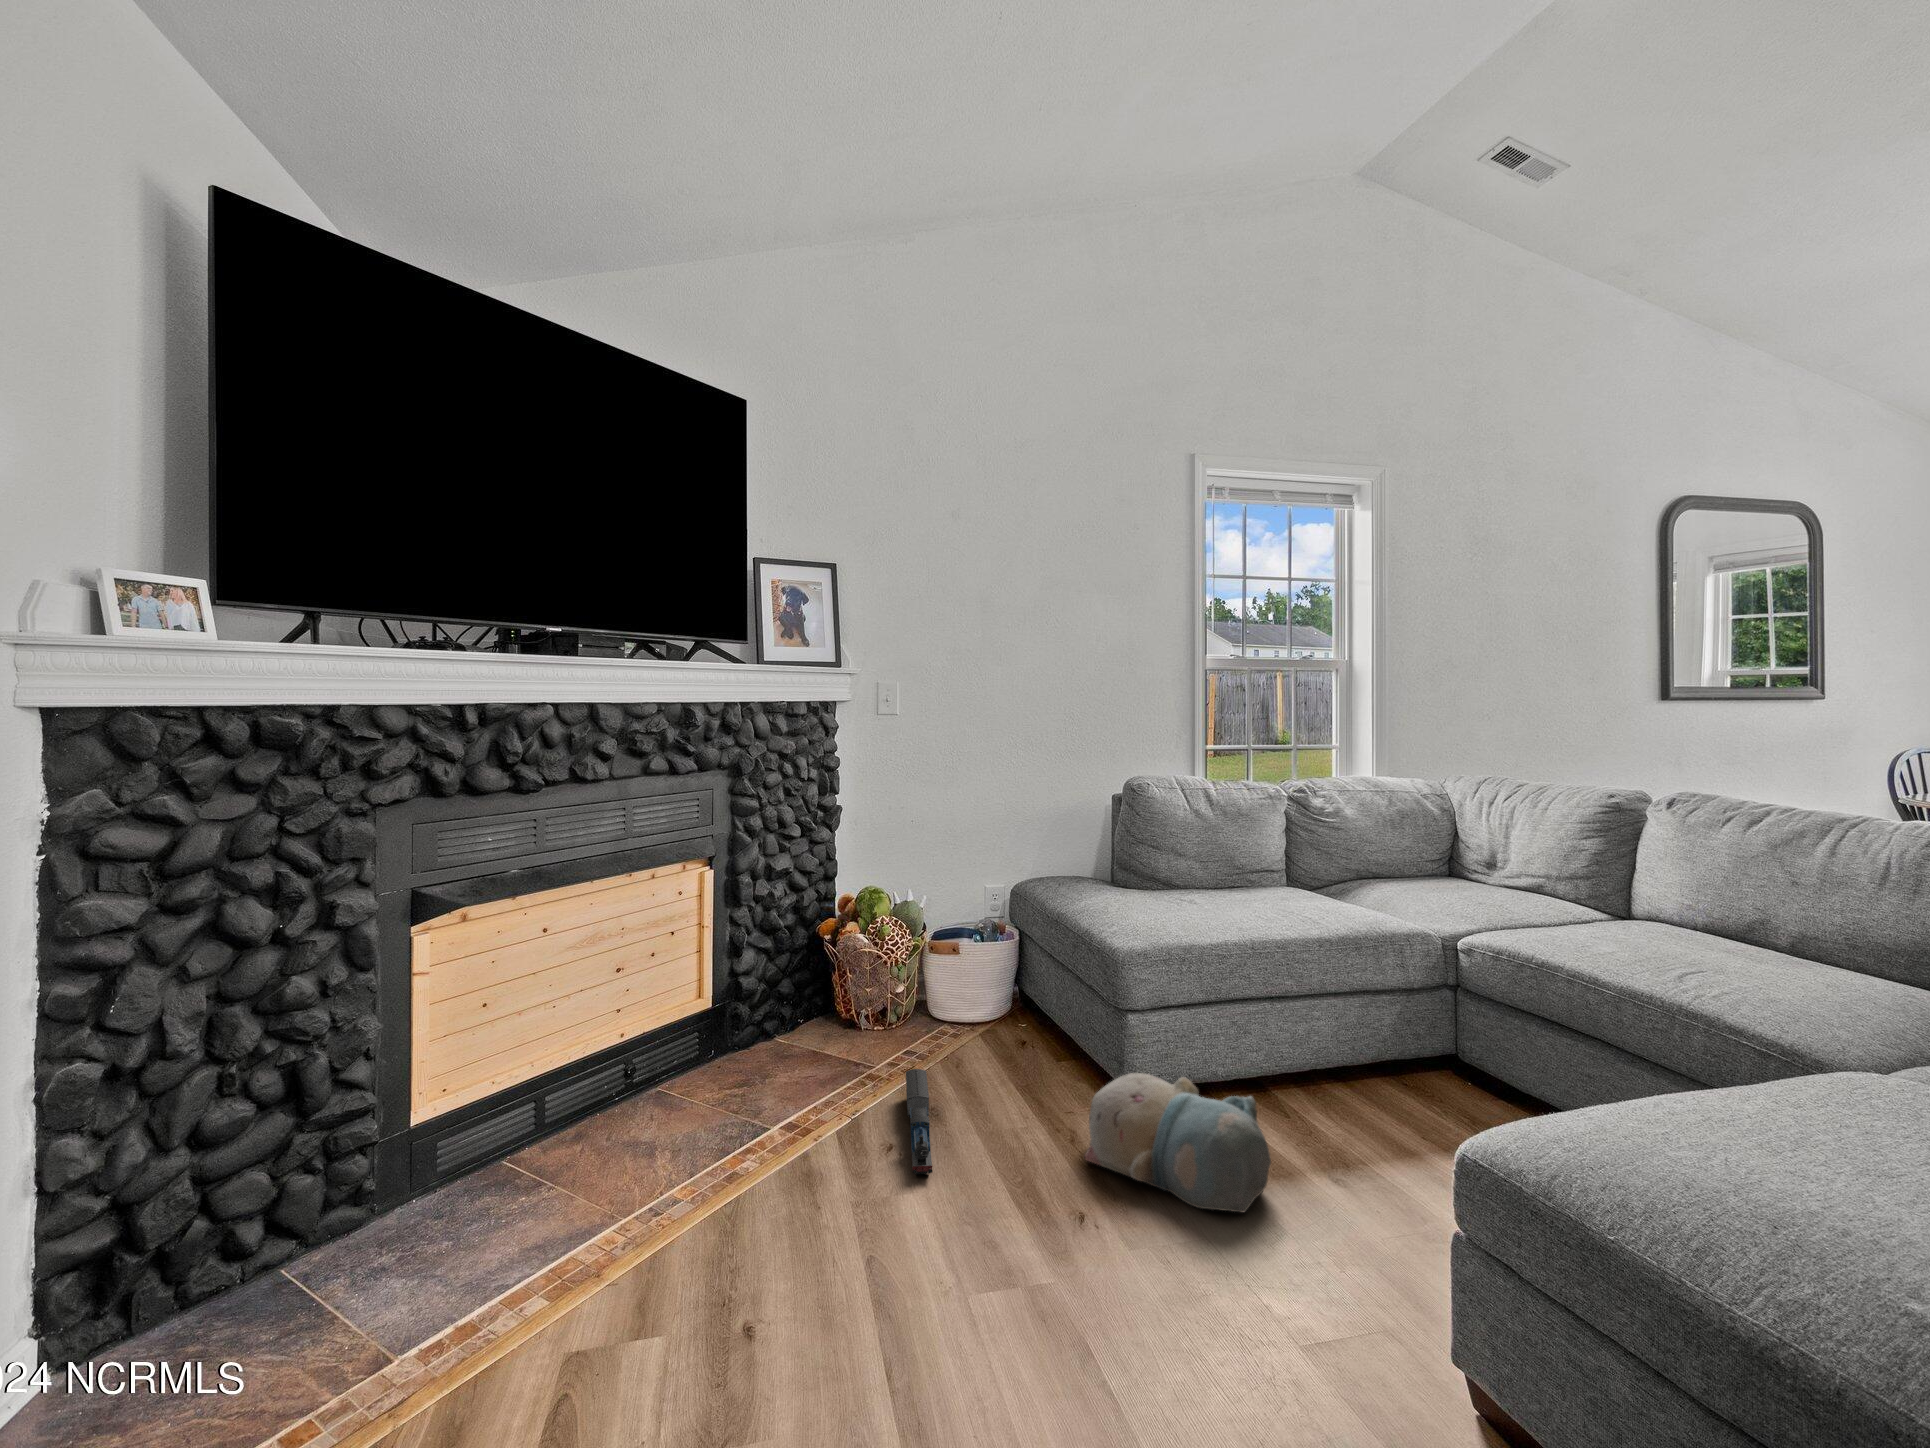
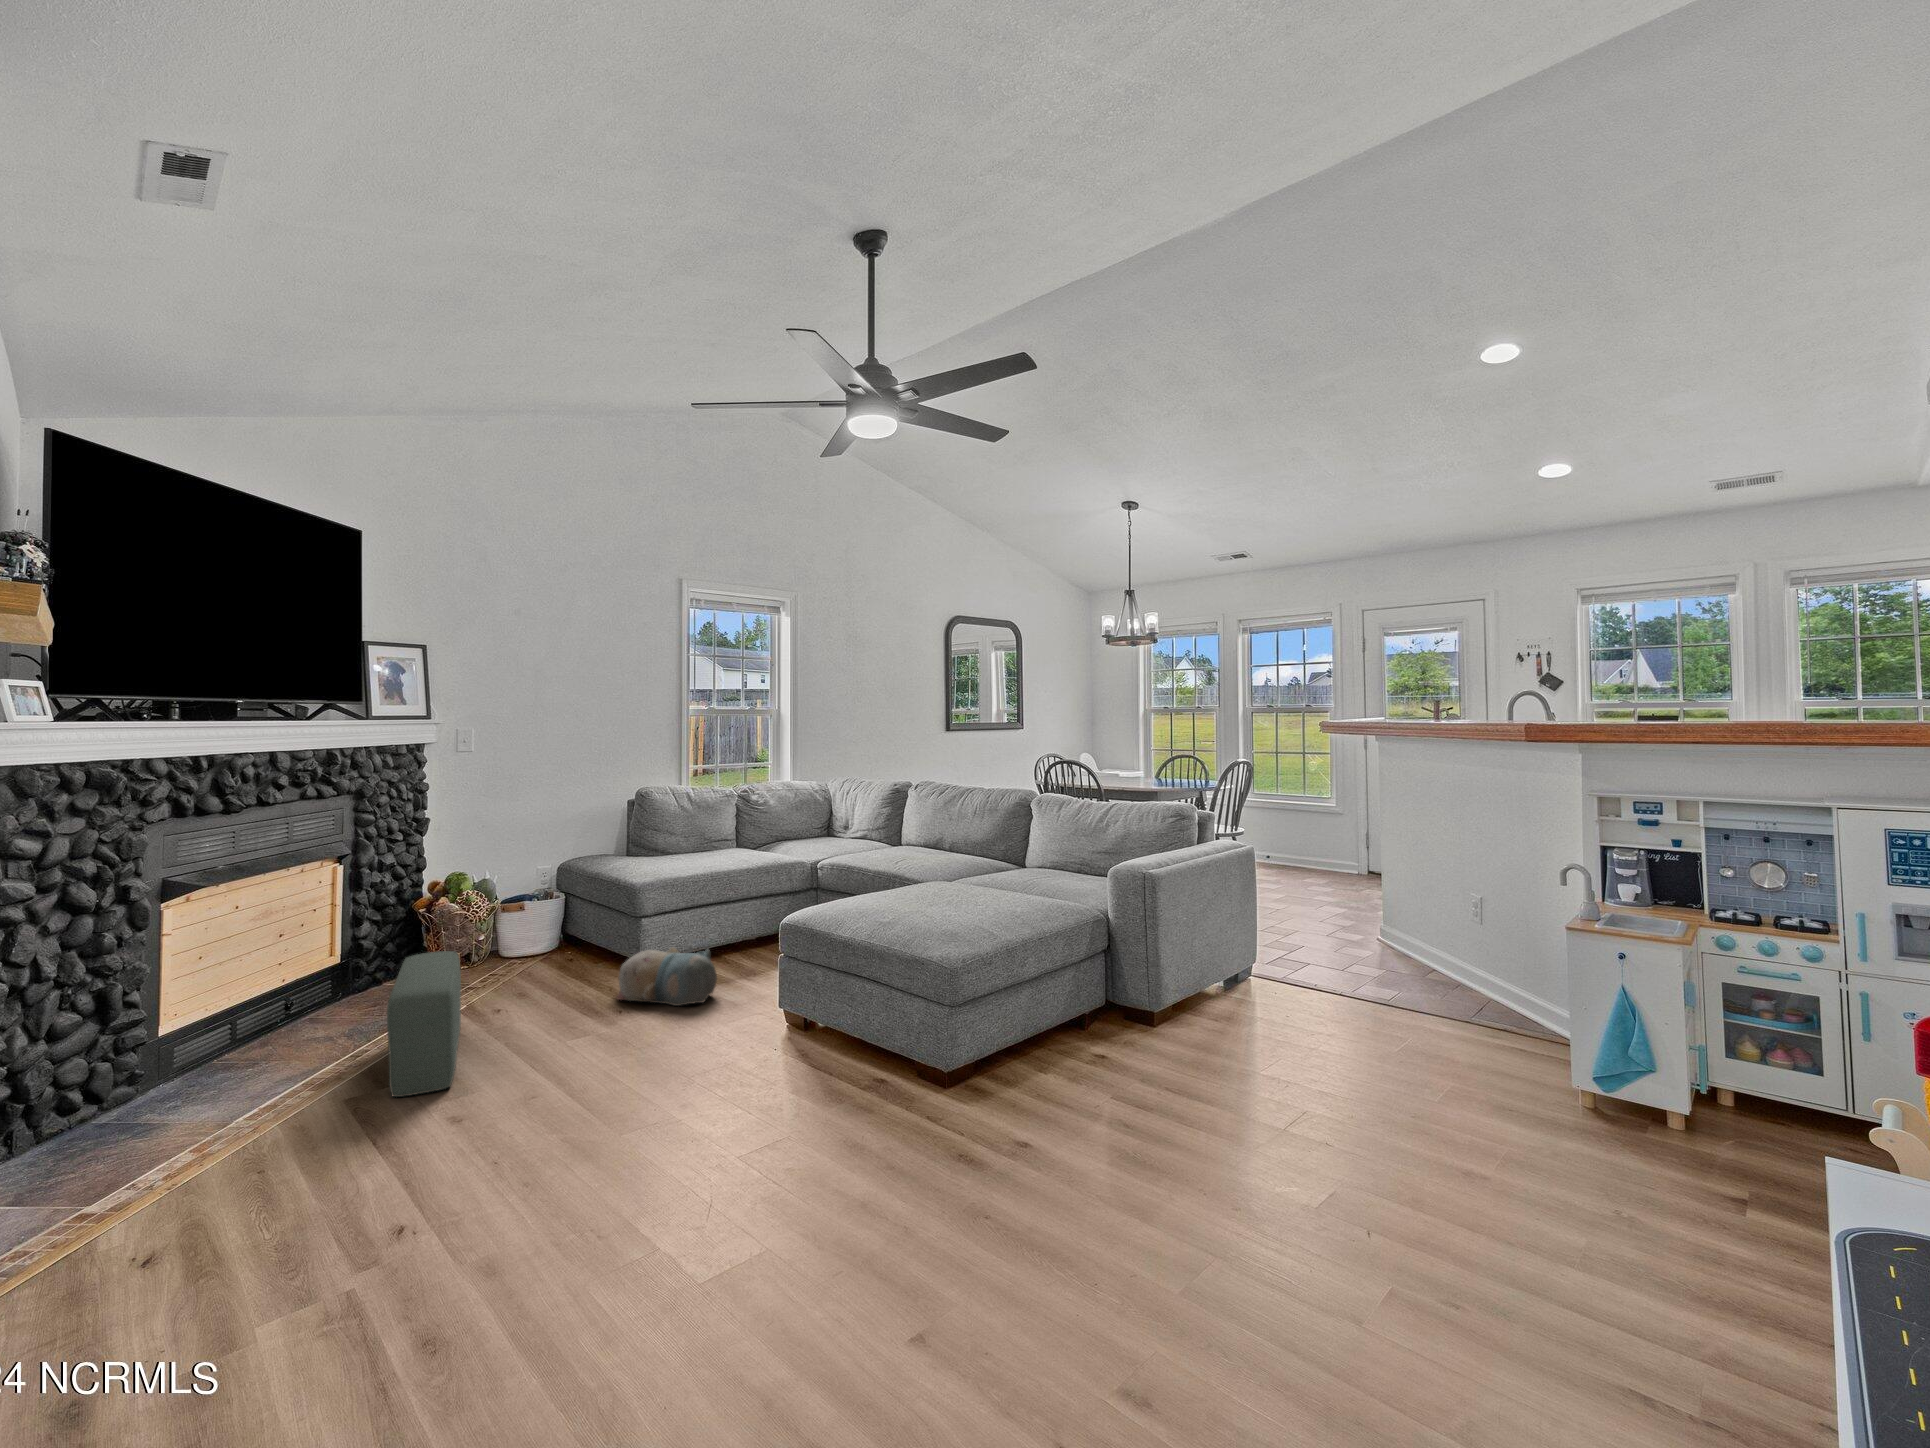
pouf: none [648,1044,825,1369] -> present [387,951,461,1097]
toy train: present [906,1069,932,1175] -> none [497,976,527,1021]

